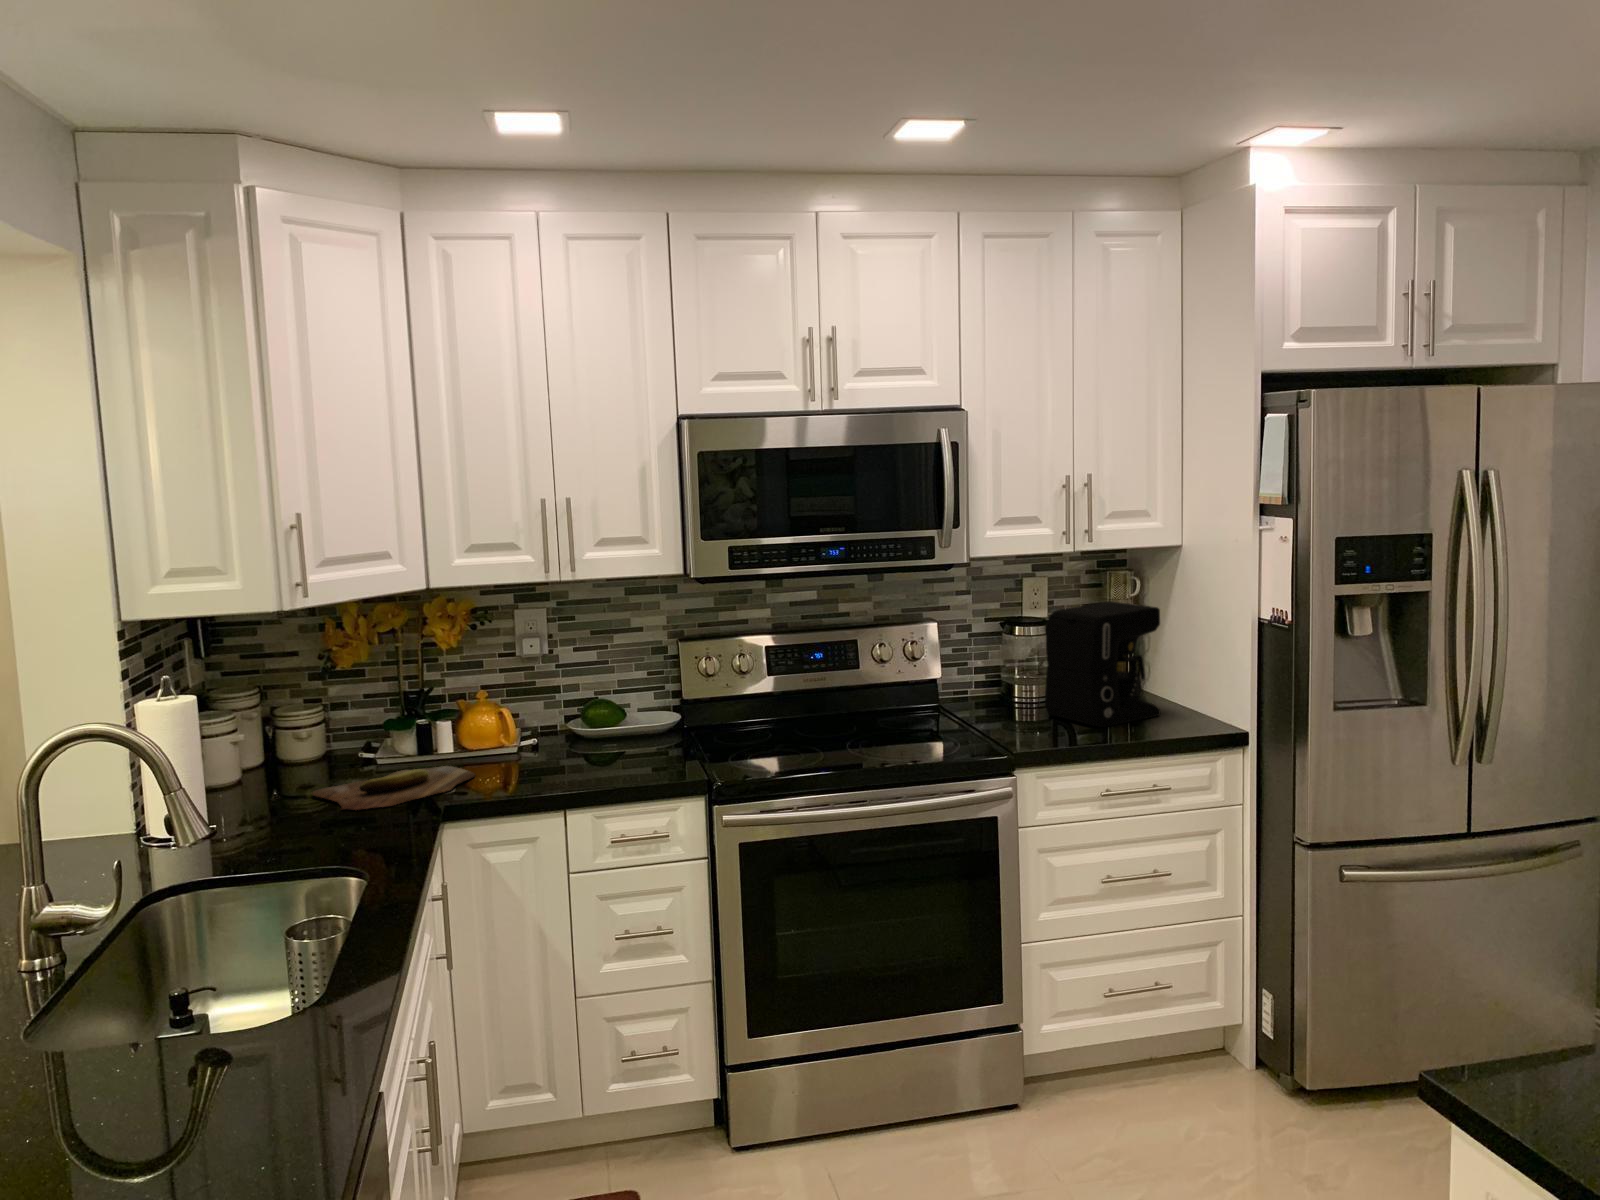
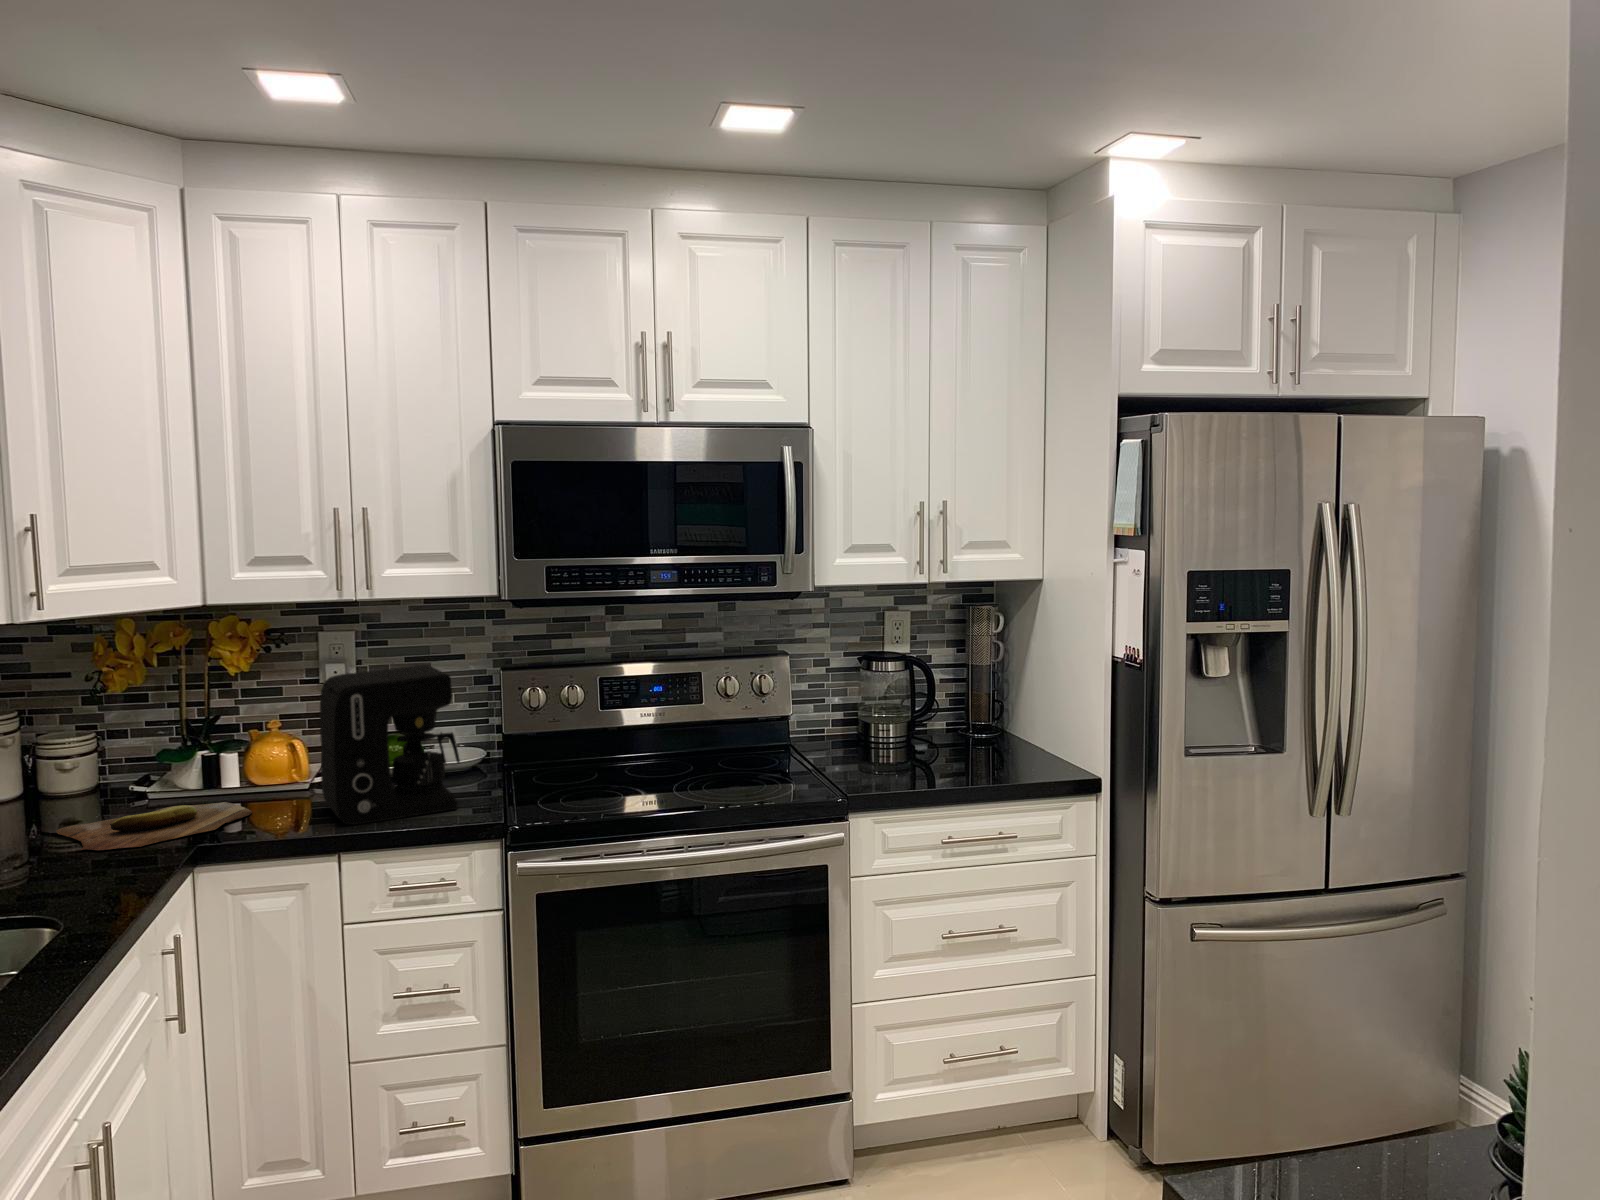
coffee maker: present [1045,601,1160,727] -> present [320,664,460,825]

